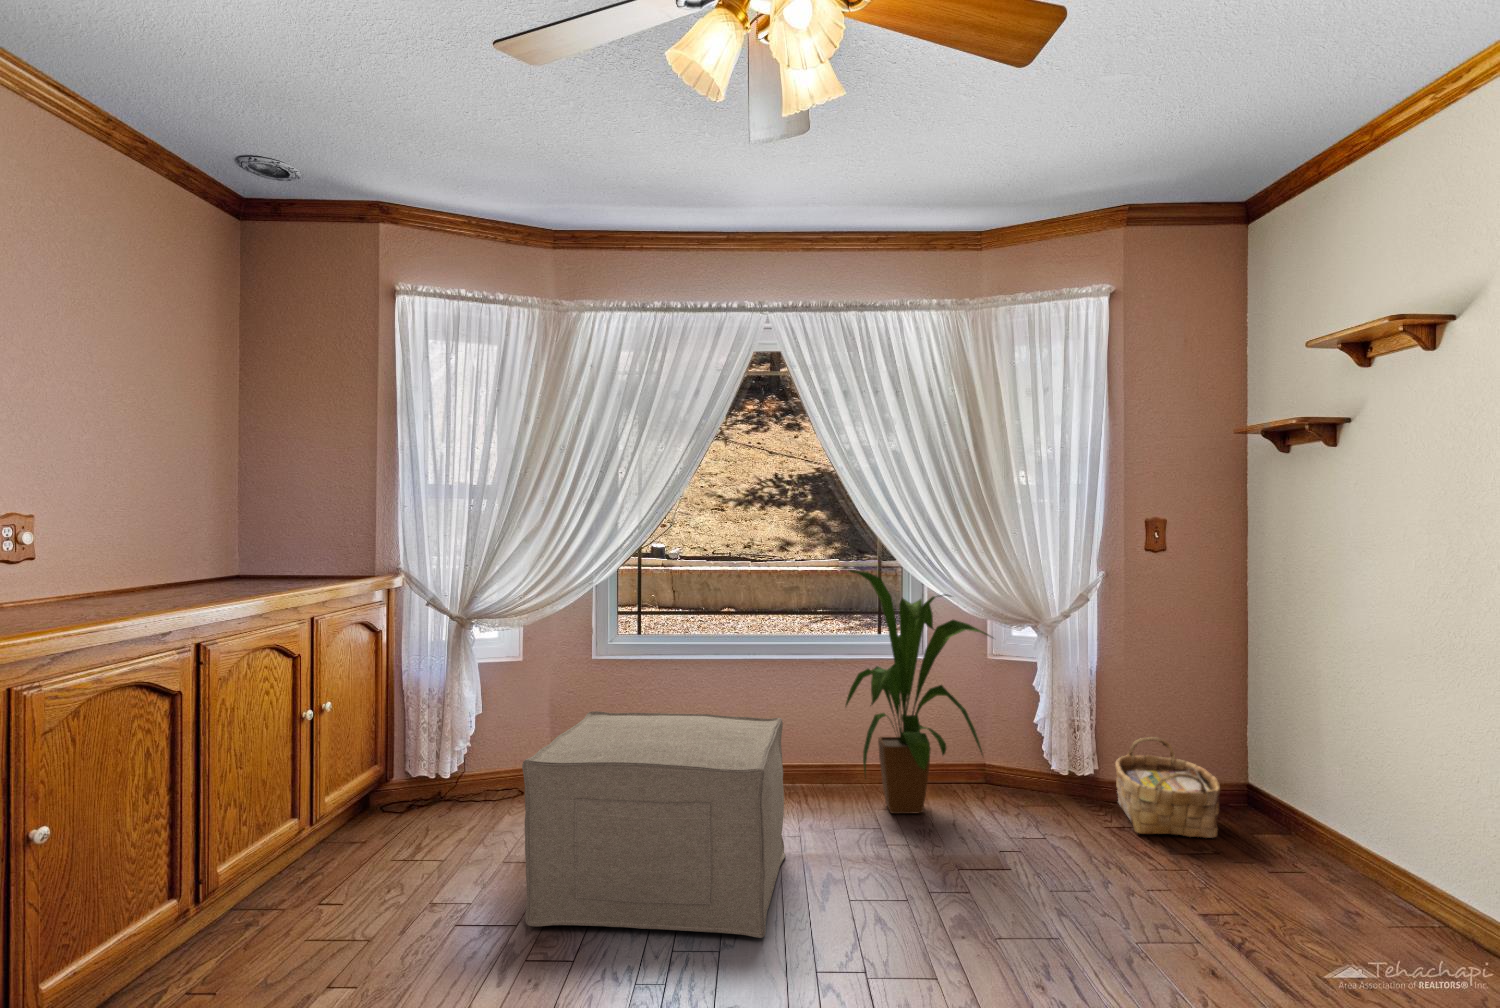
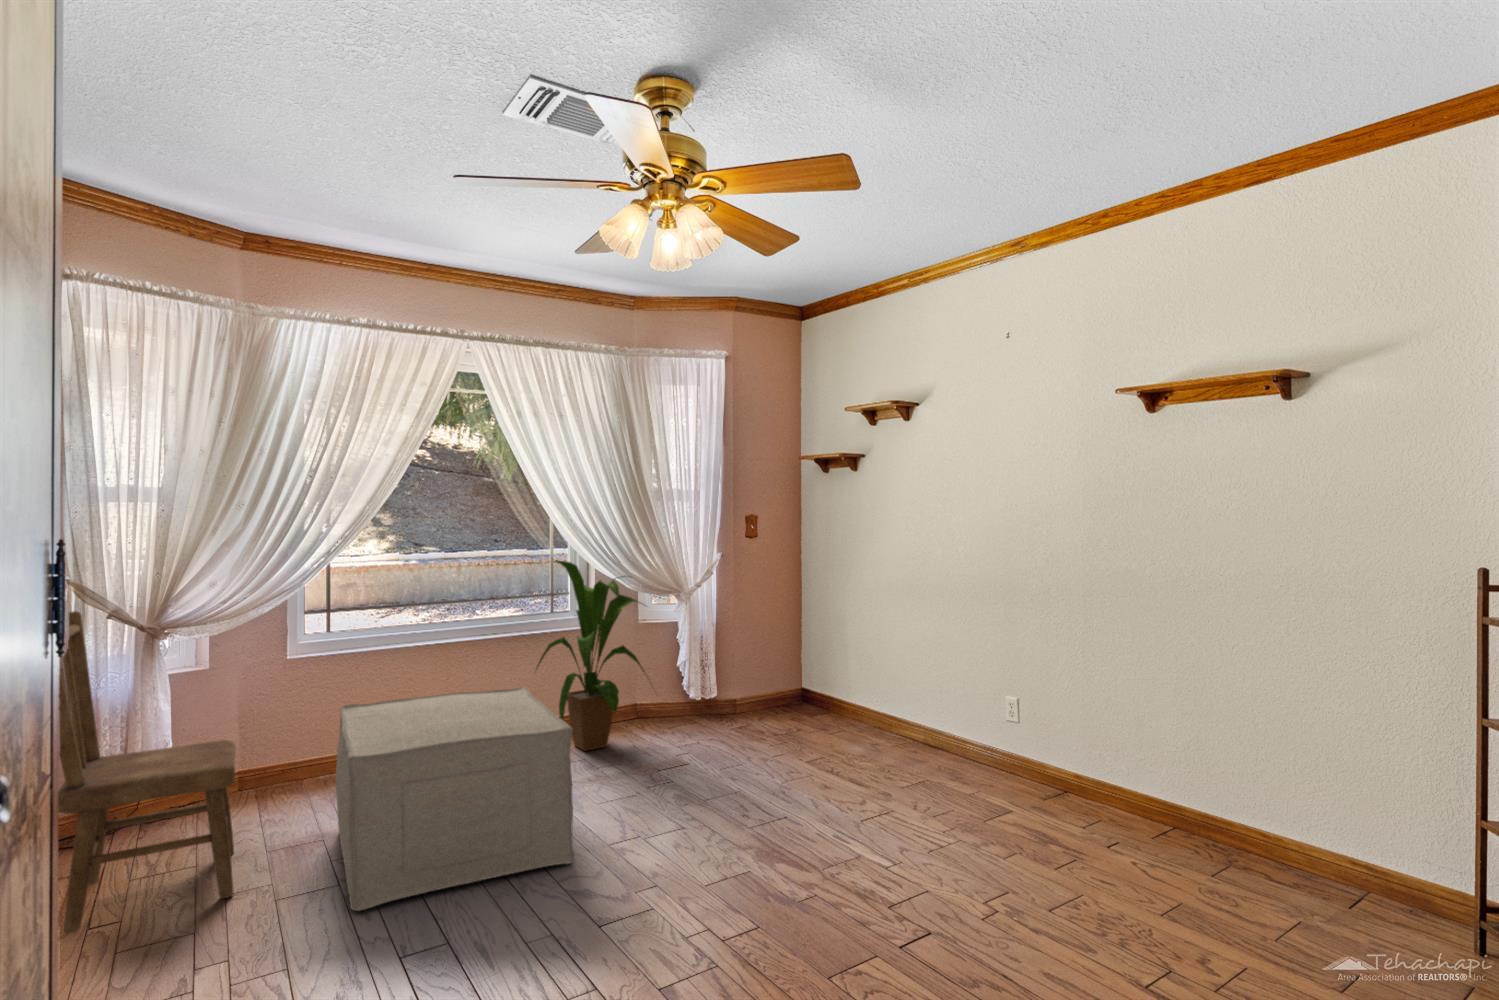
dining chair: none [311,594,496,882] -> present [58,611,236,934]
woven basket: present [1115,737,1220,838] -> none [731,666,801,733]

